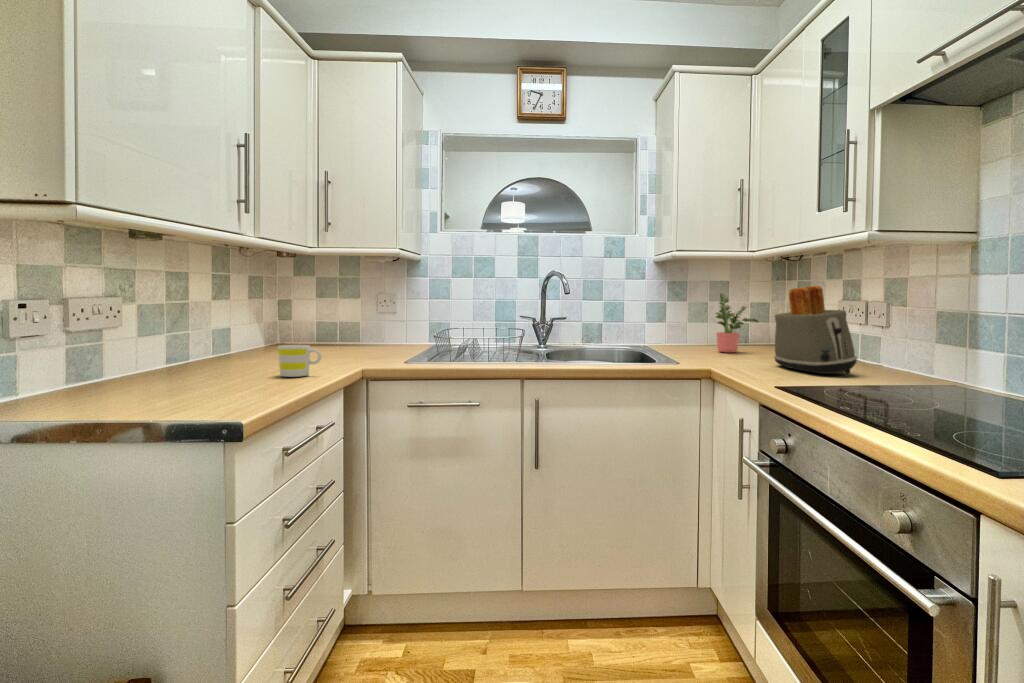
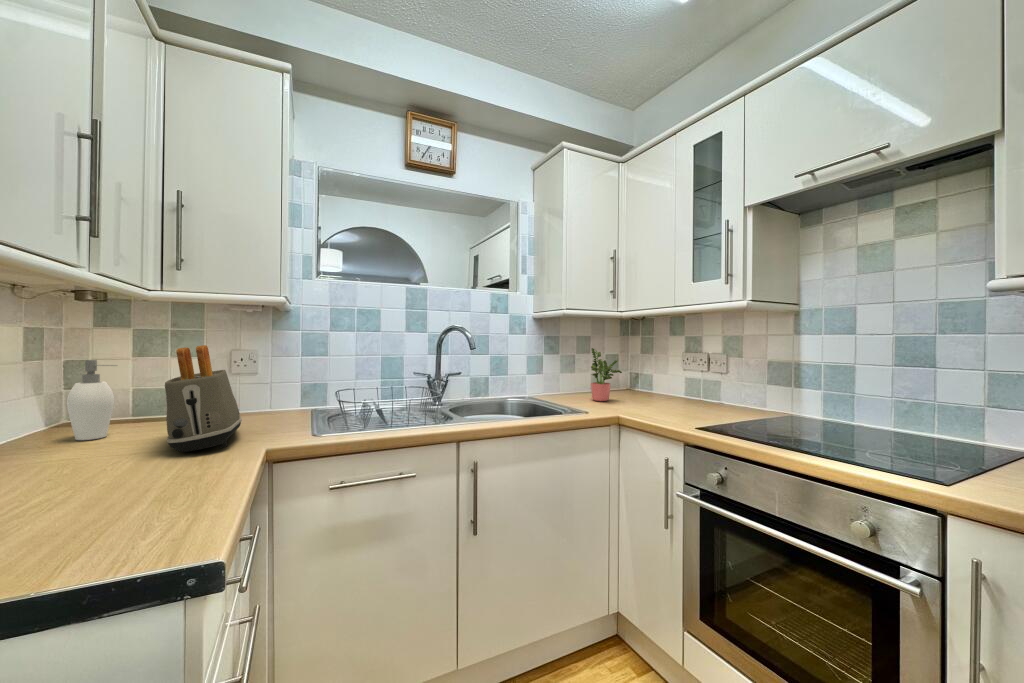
toaster: present [774,286,857,374] -> present [165,345,242,452]
soap dispenser: none [278,296,304,351] -> present [67,360,117,440]
mug: present [278,345,321,377] -> none [89,467,184,536]

